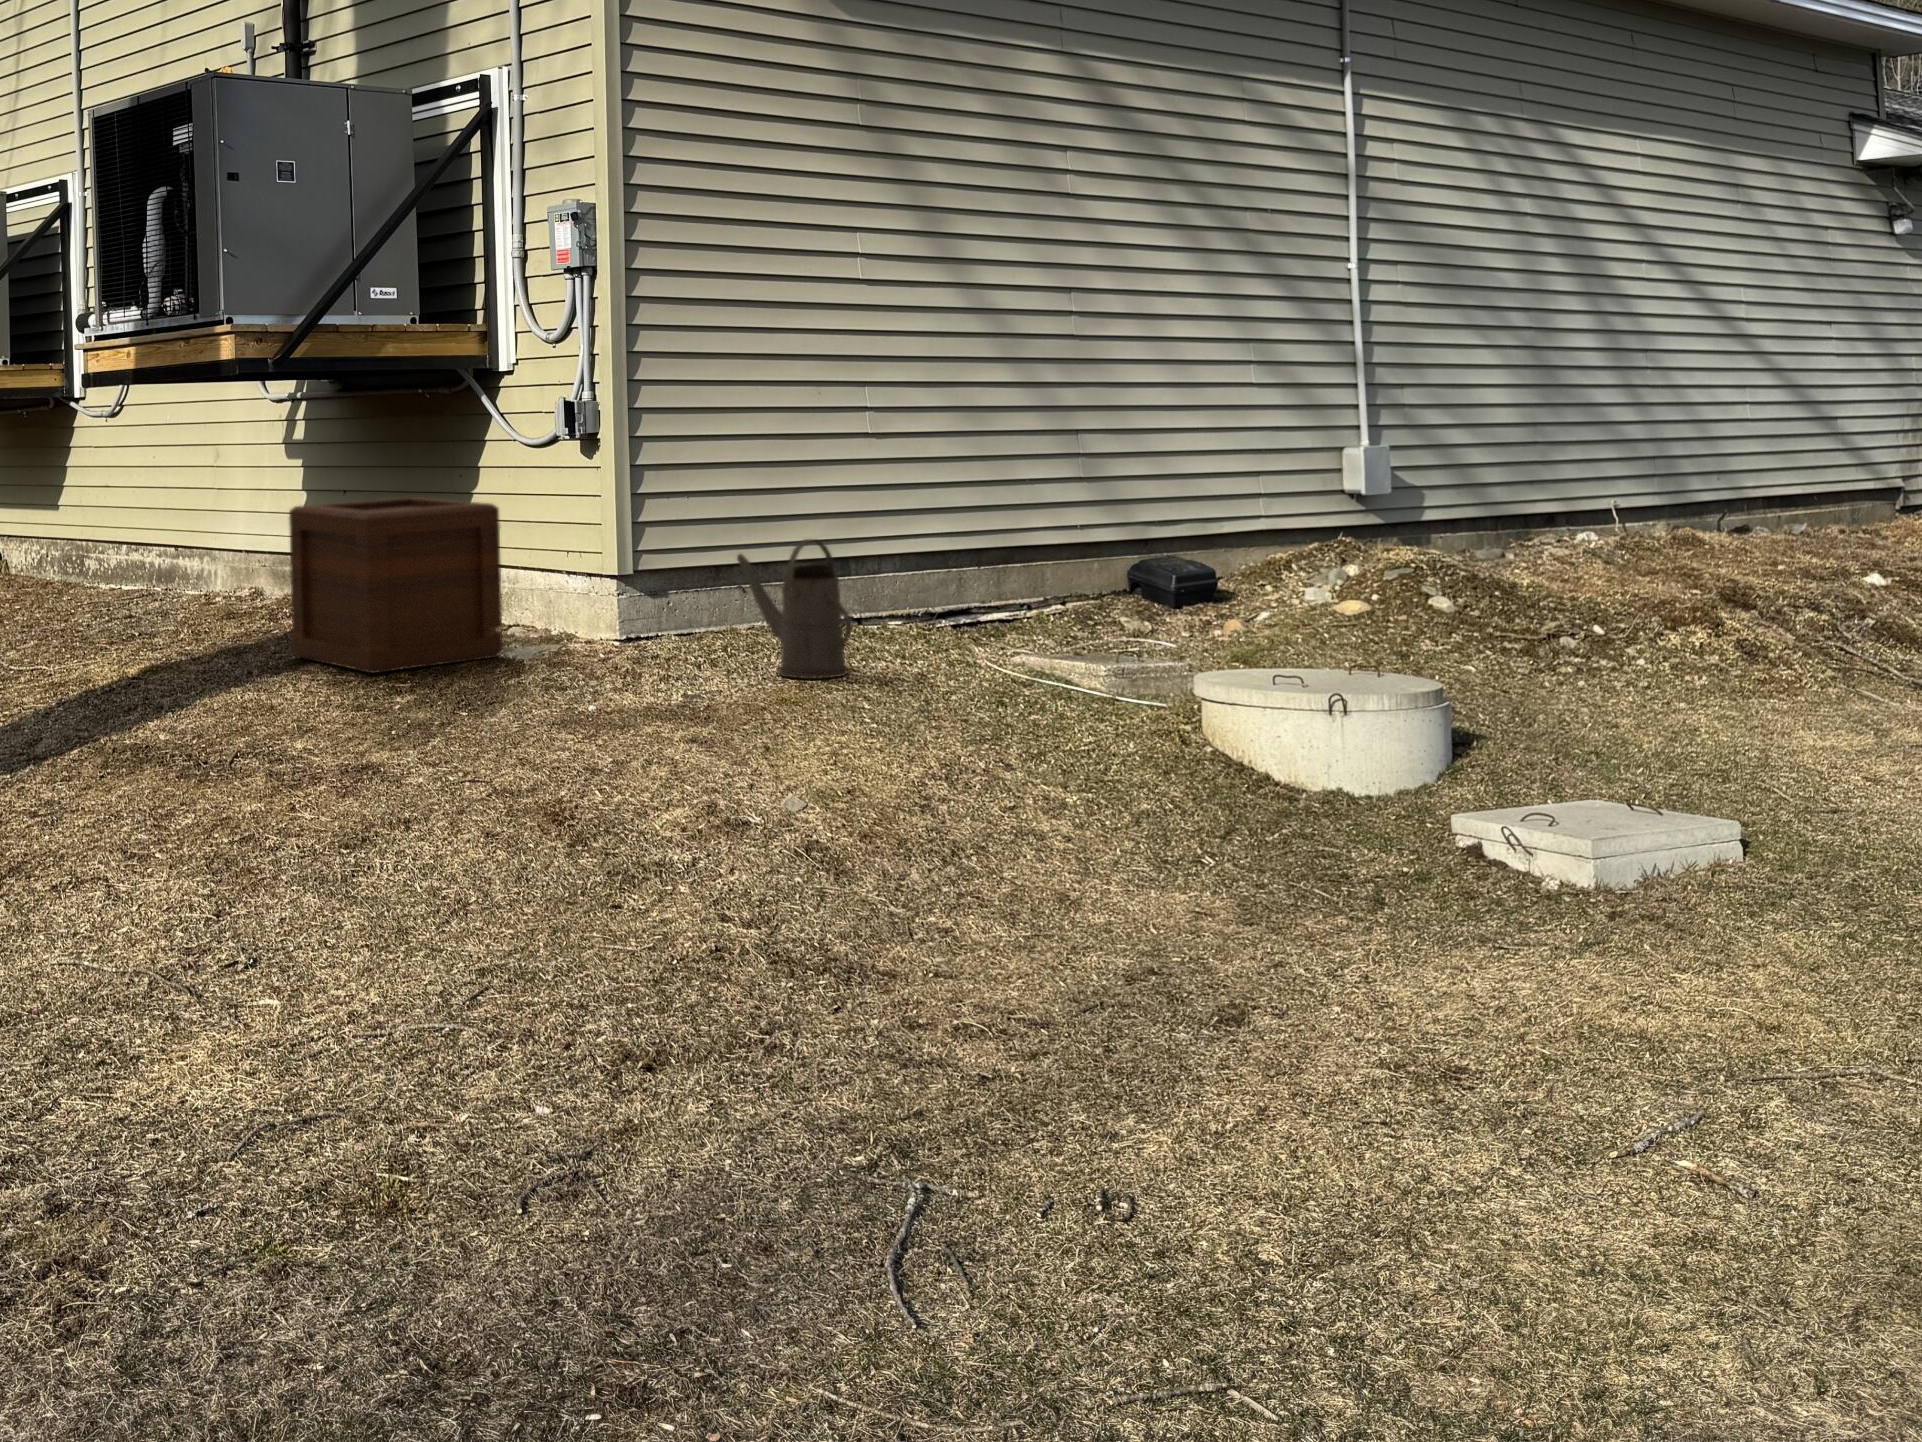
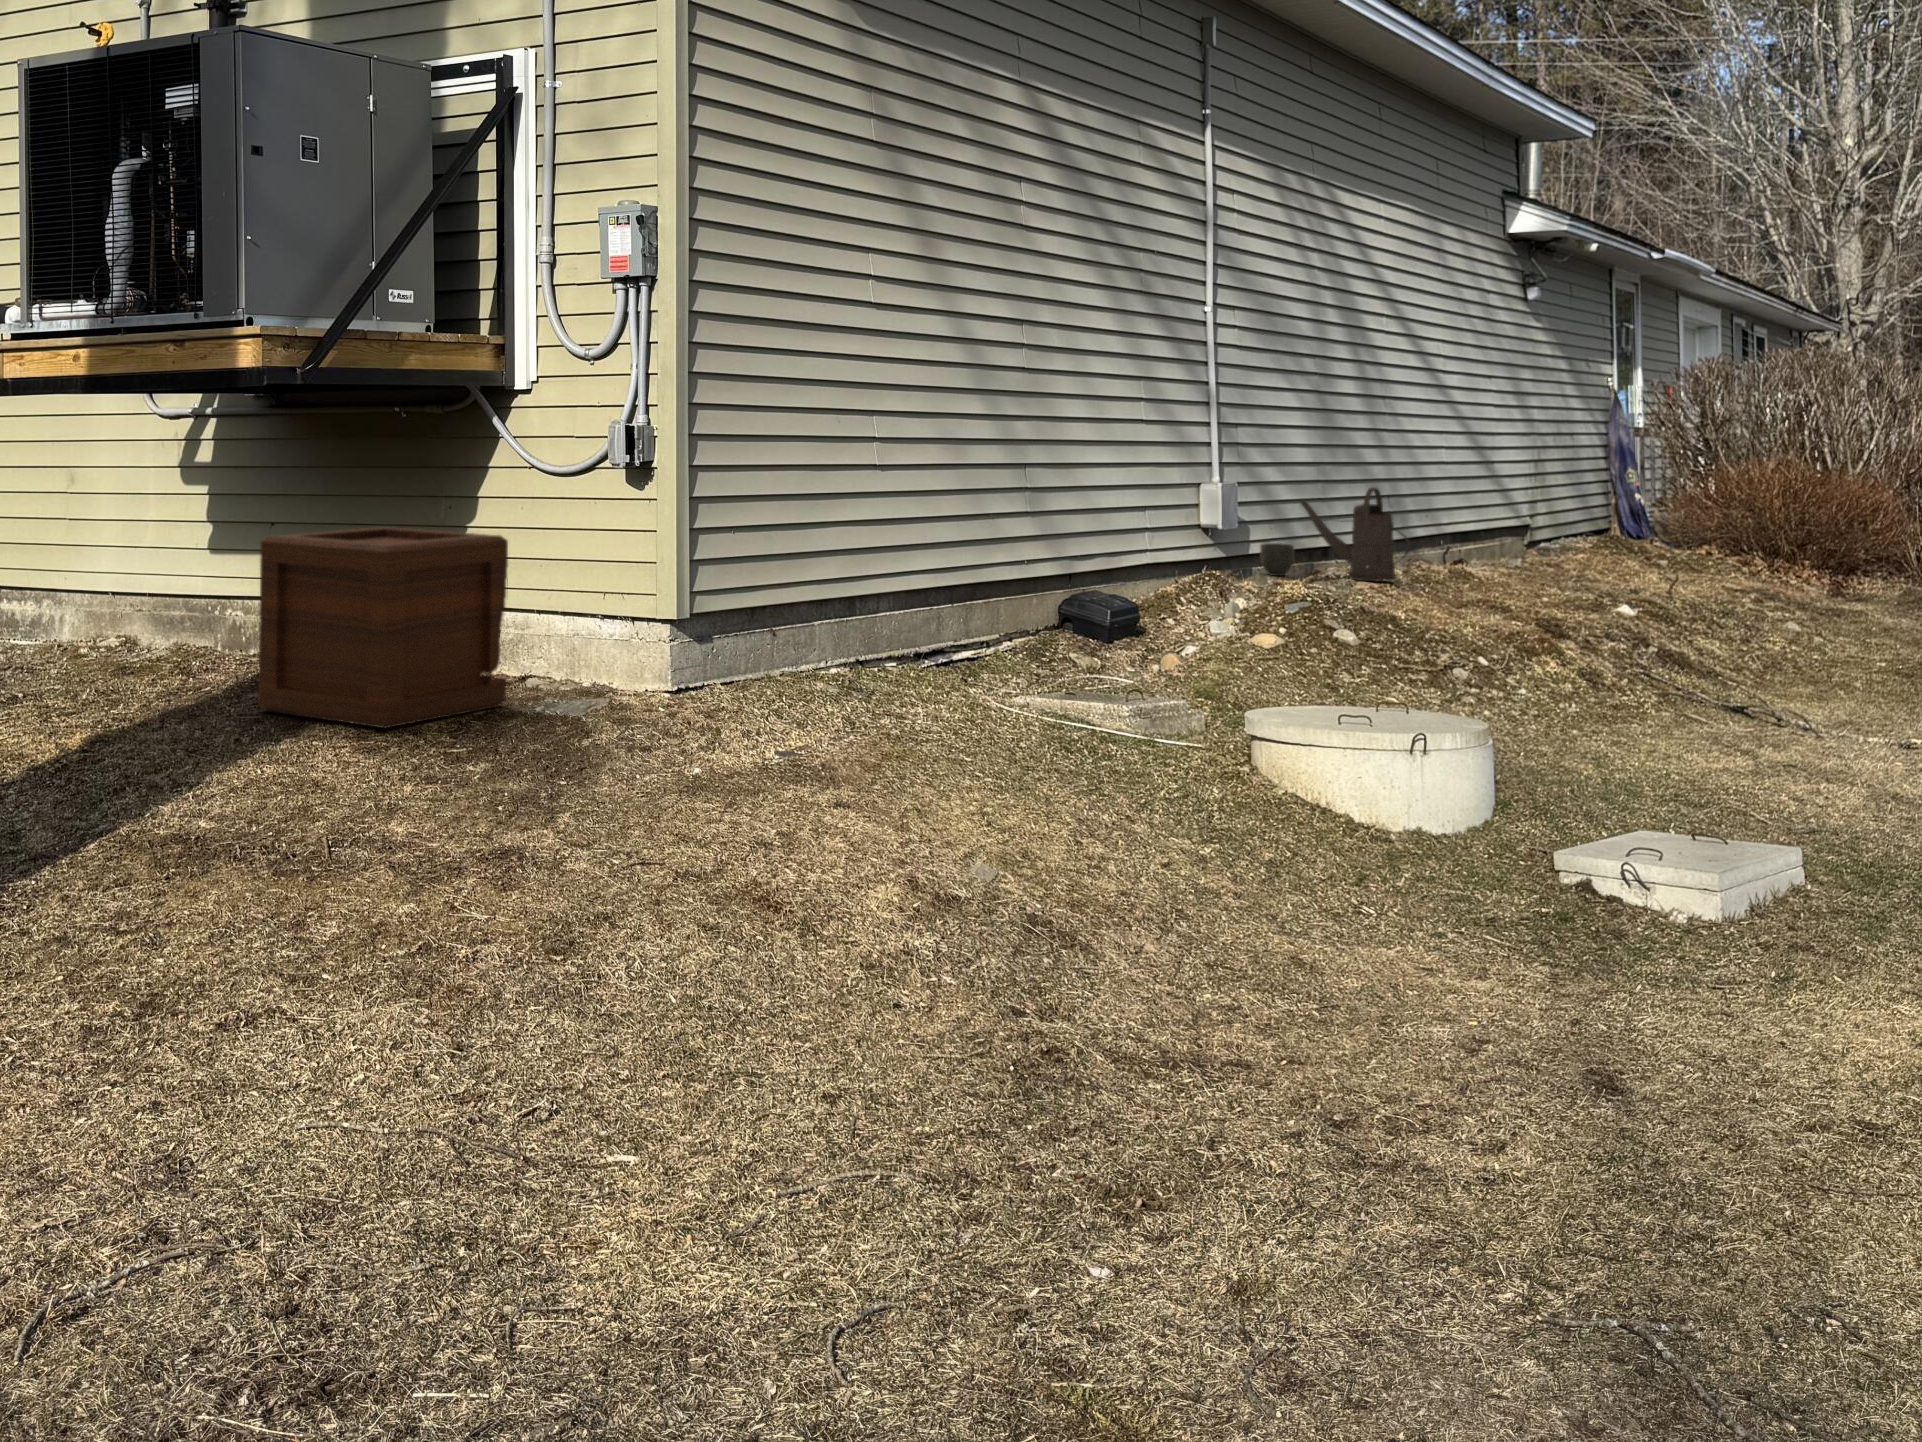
planter: none [1431,505,1468,539] -> present [1260,543,1294,576]
watering can: present [737,539,852,679] -> present [1301,487,1410,581]

